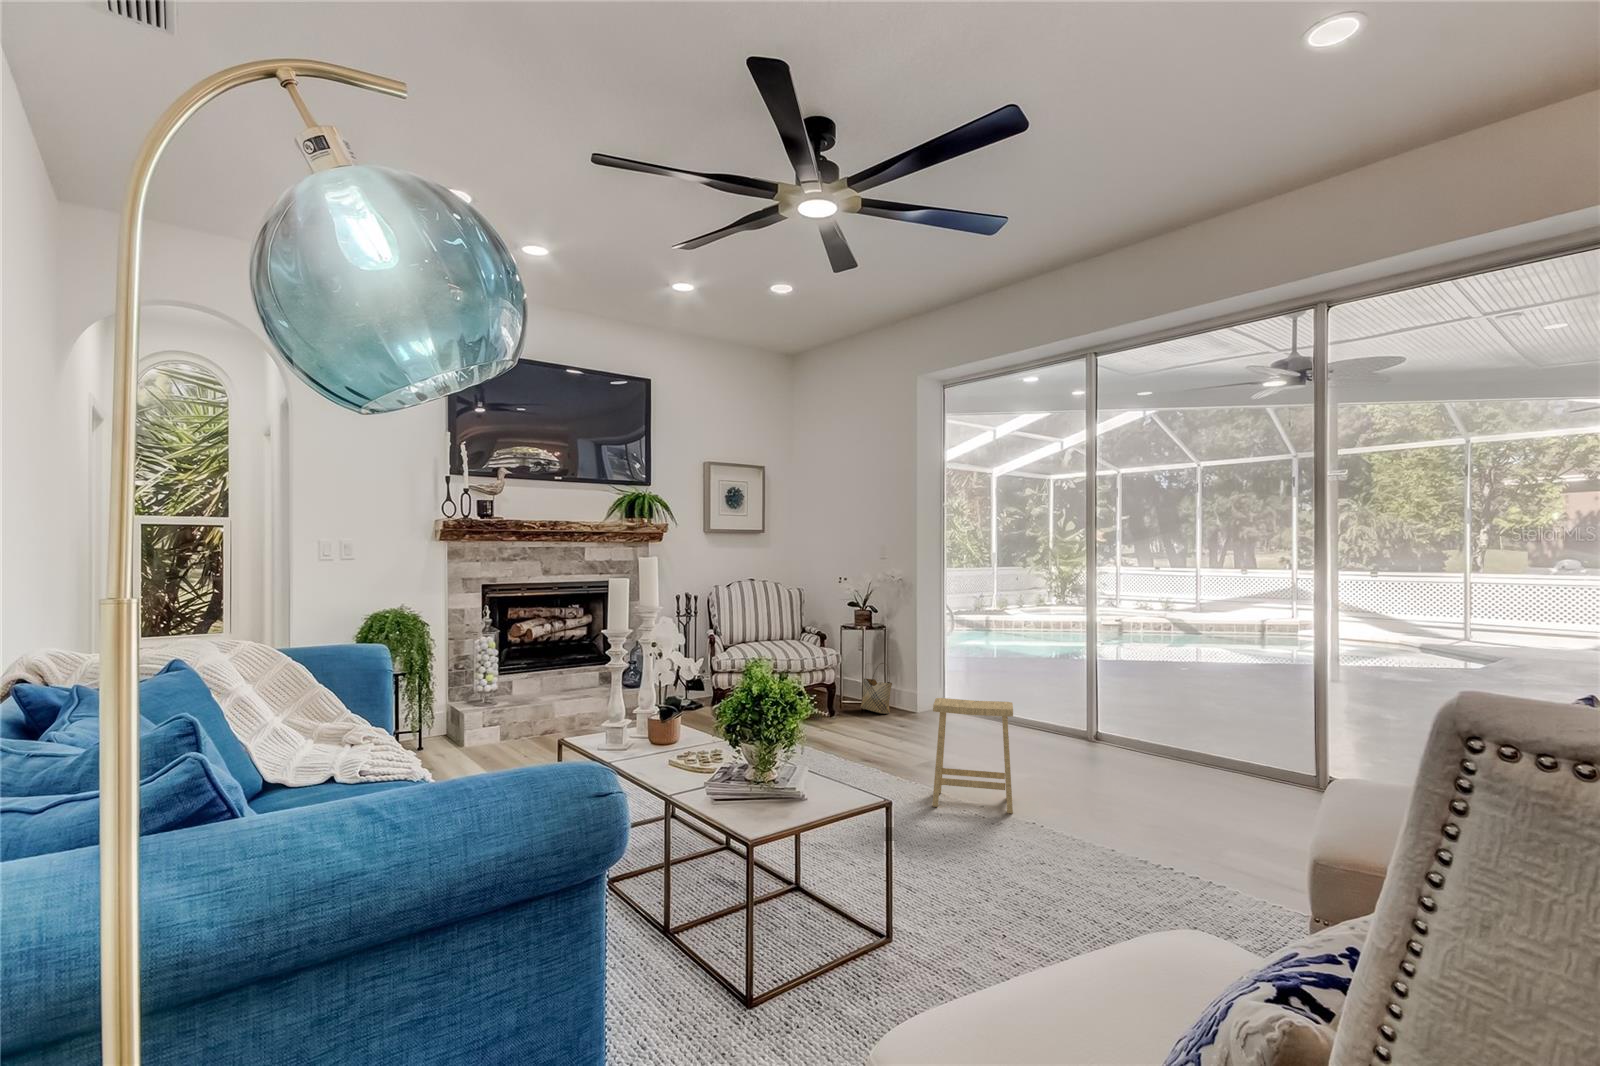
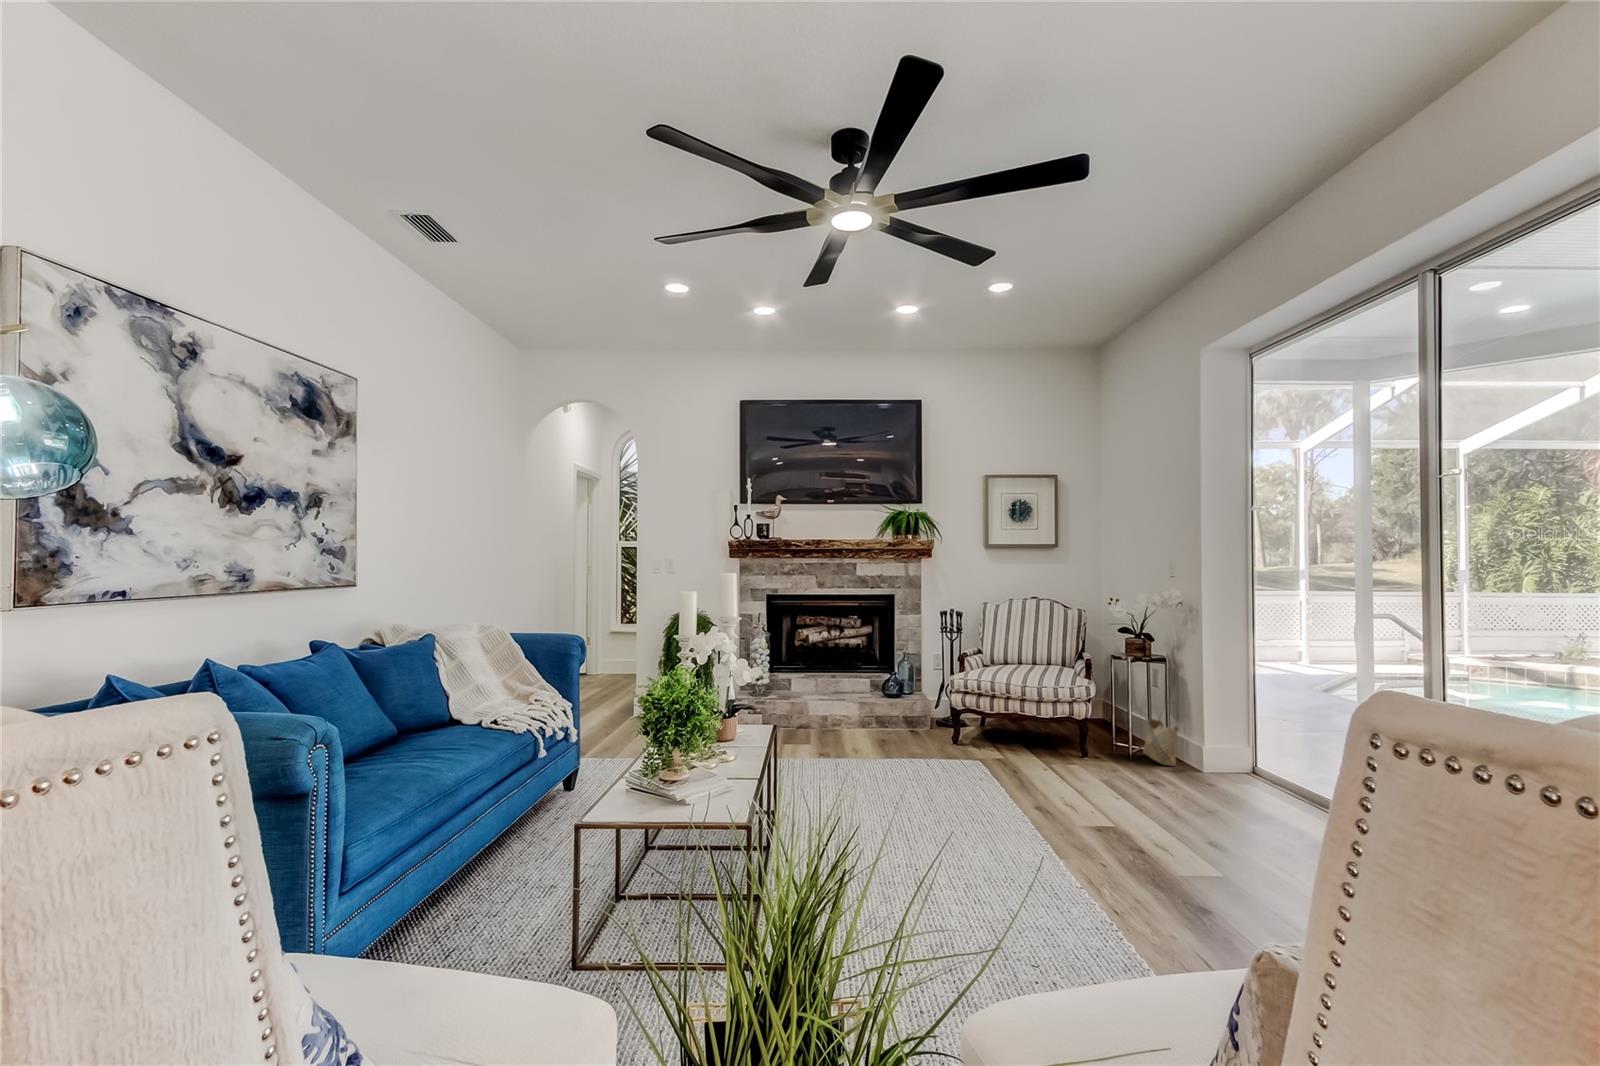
footstool: present [932,698,1013,814] -> none [1055,758,1192,945]

